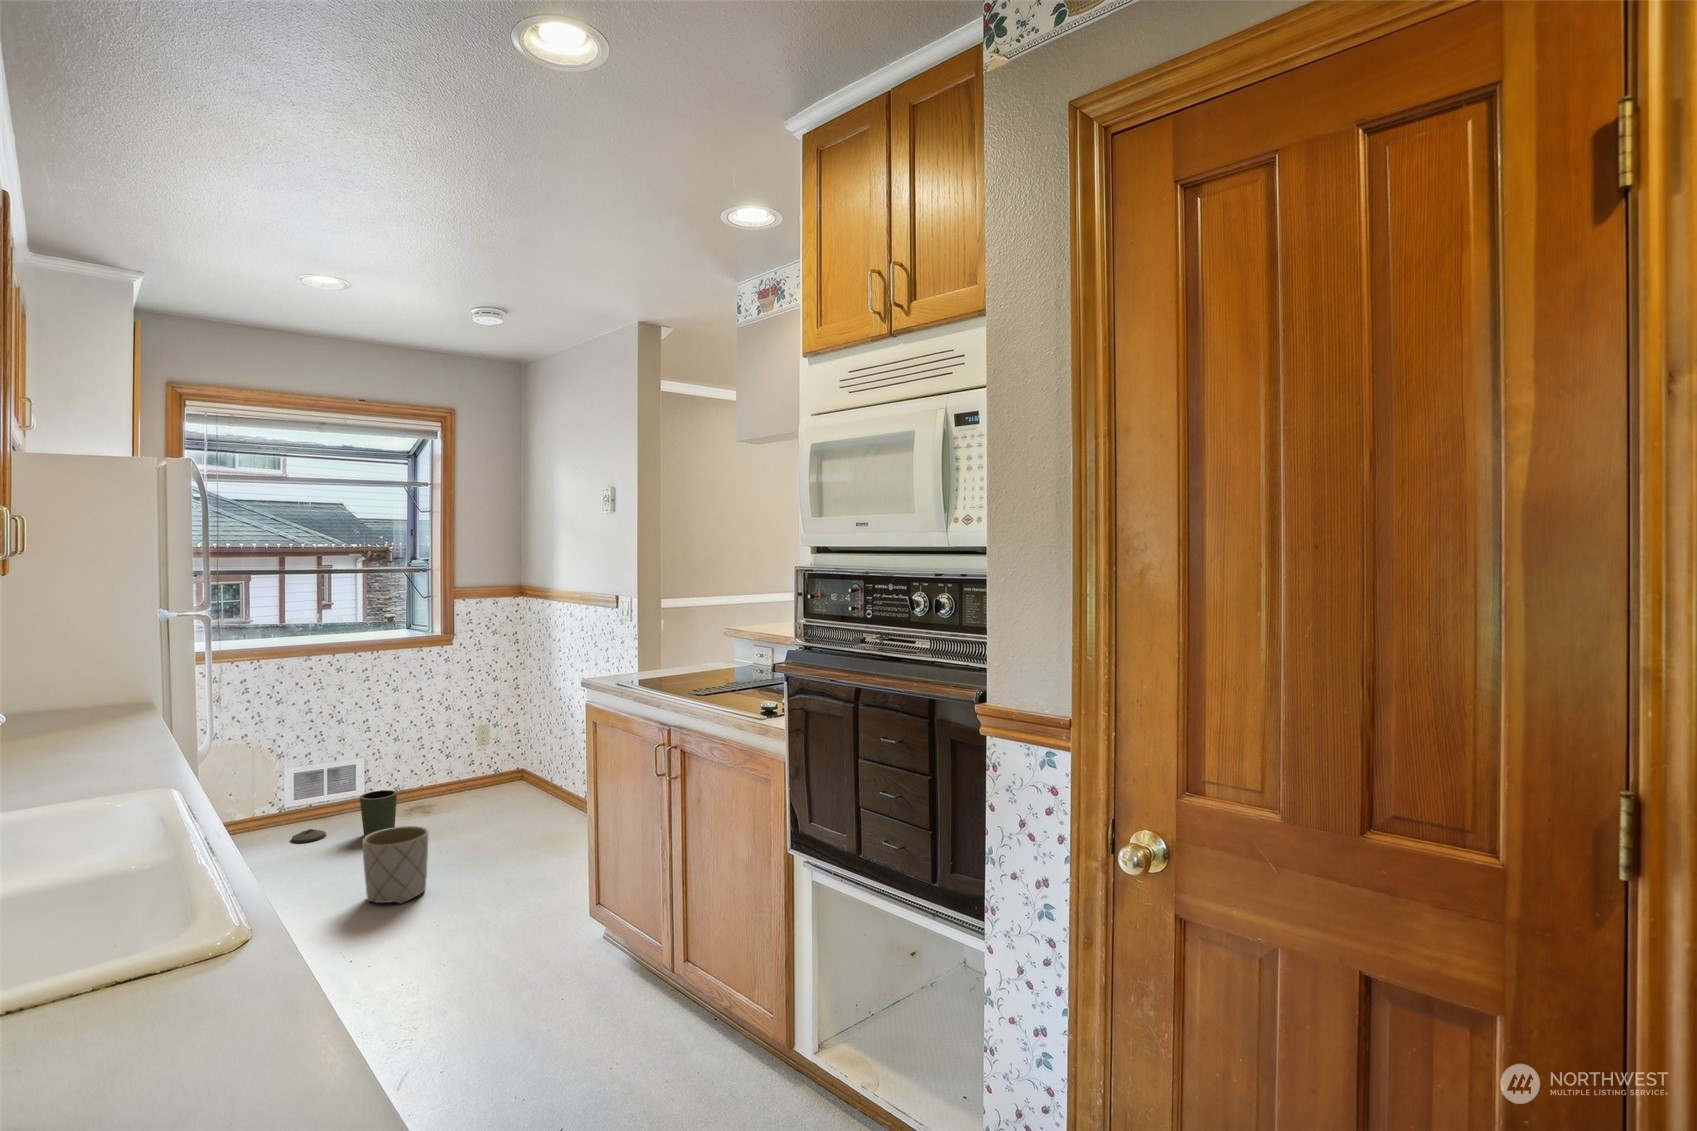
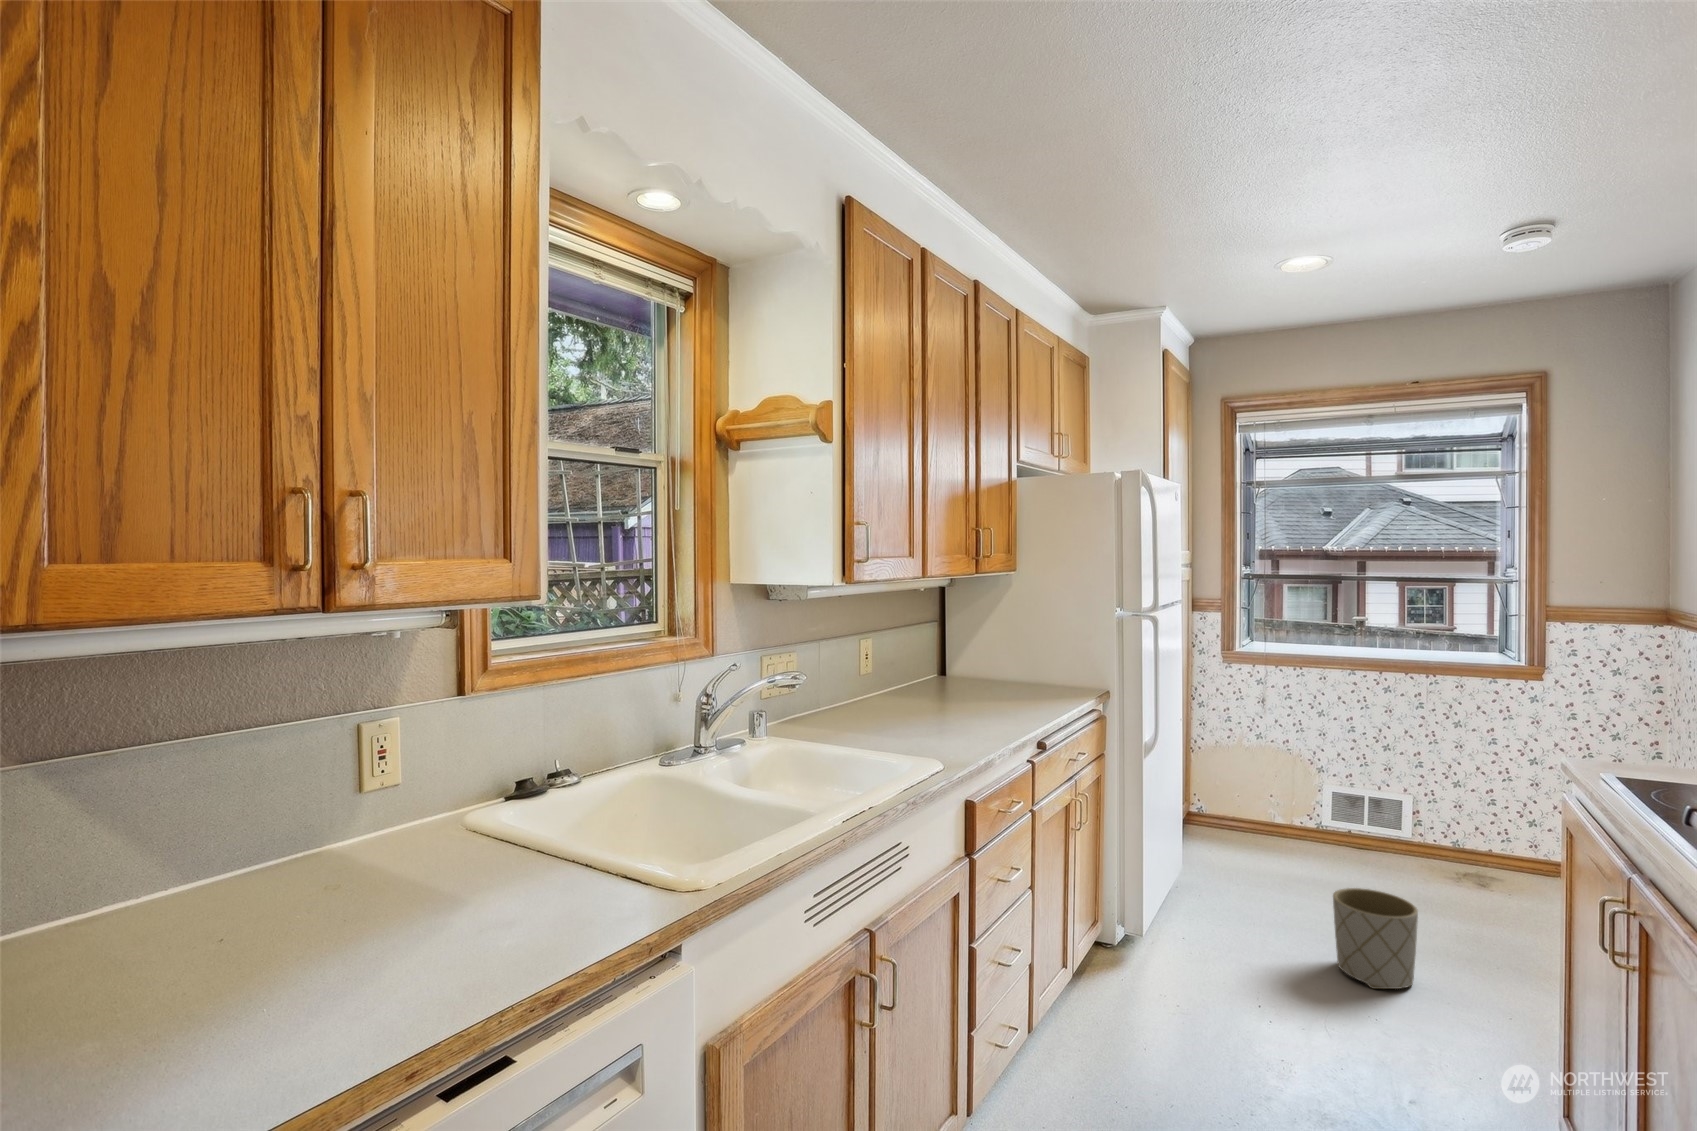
trash can: present [291,790,397,843] -> none [1315,838,1432,898]

